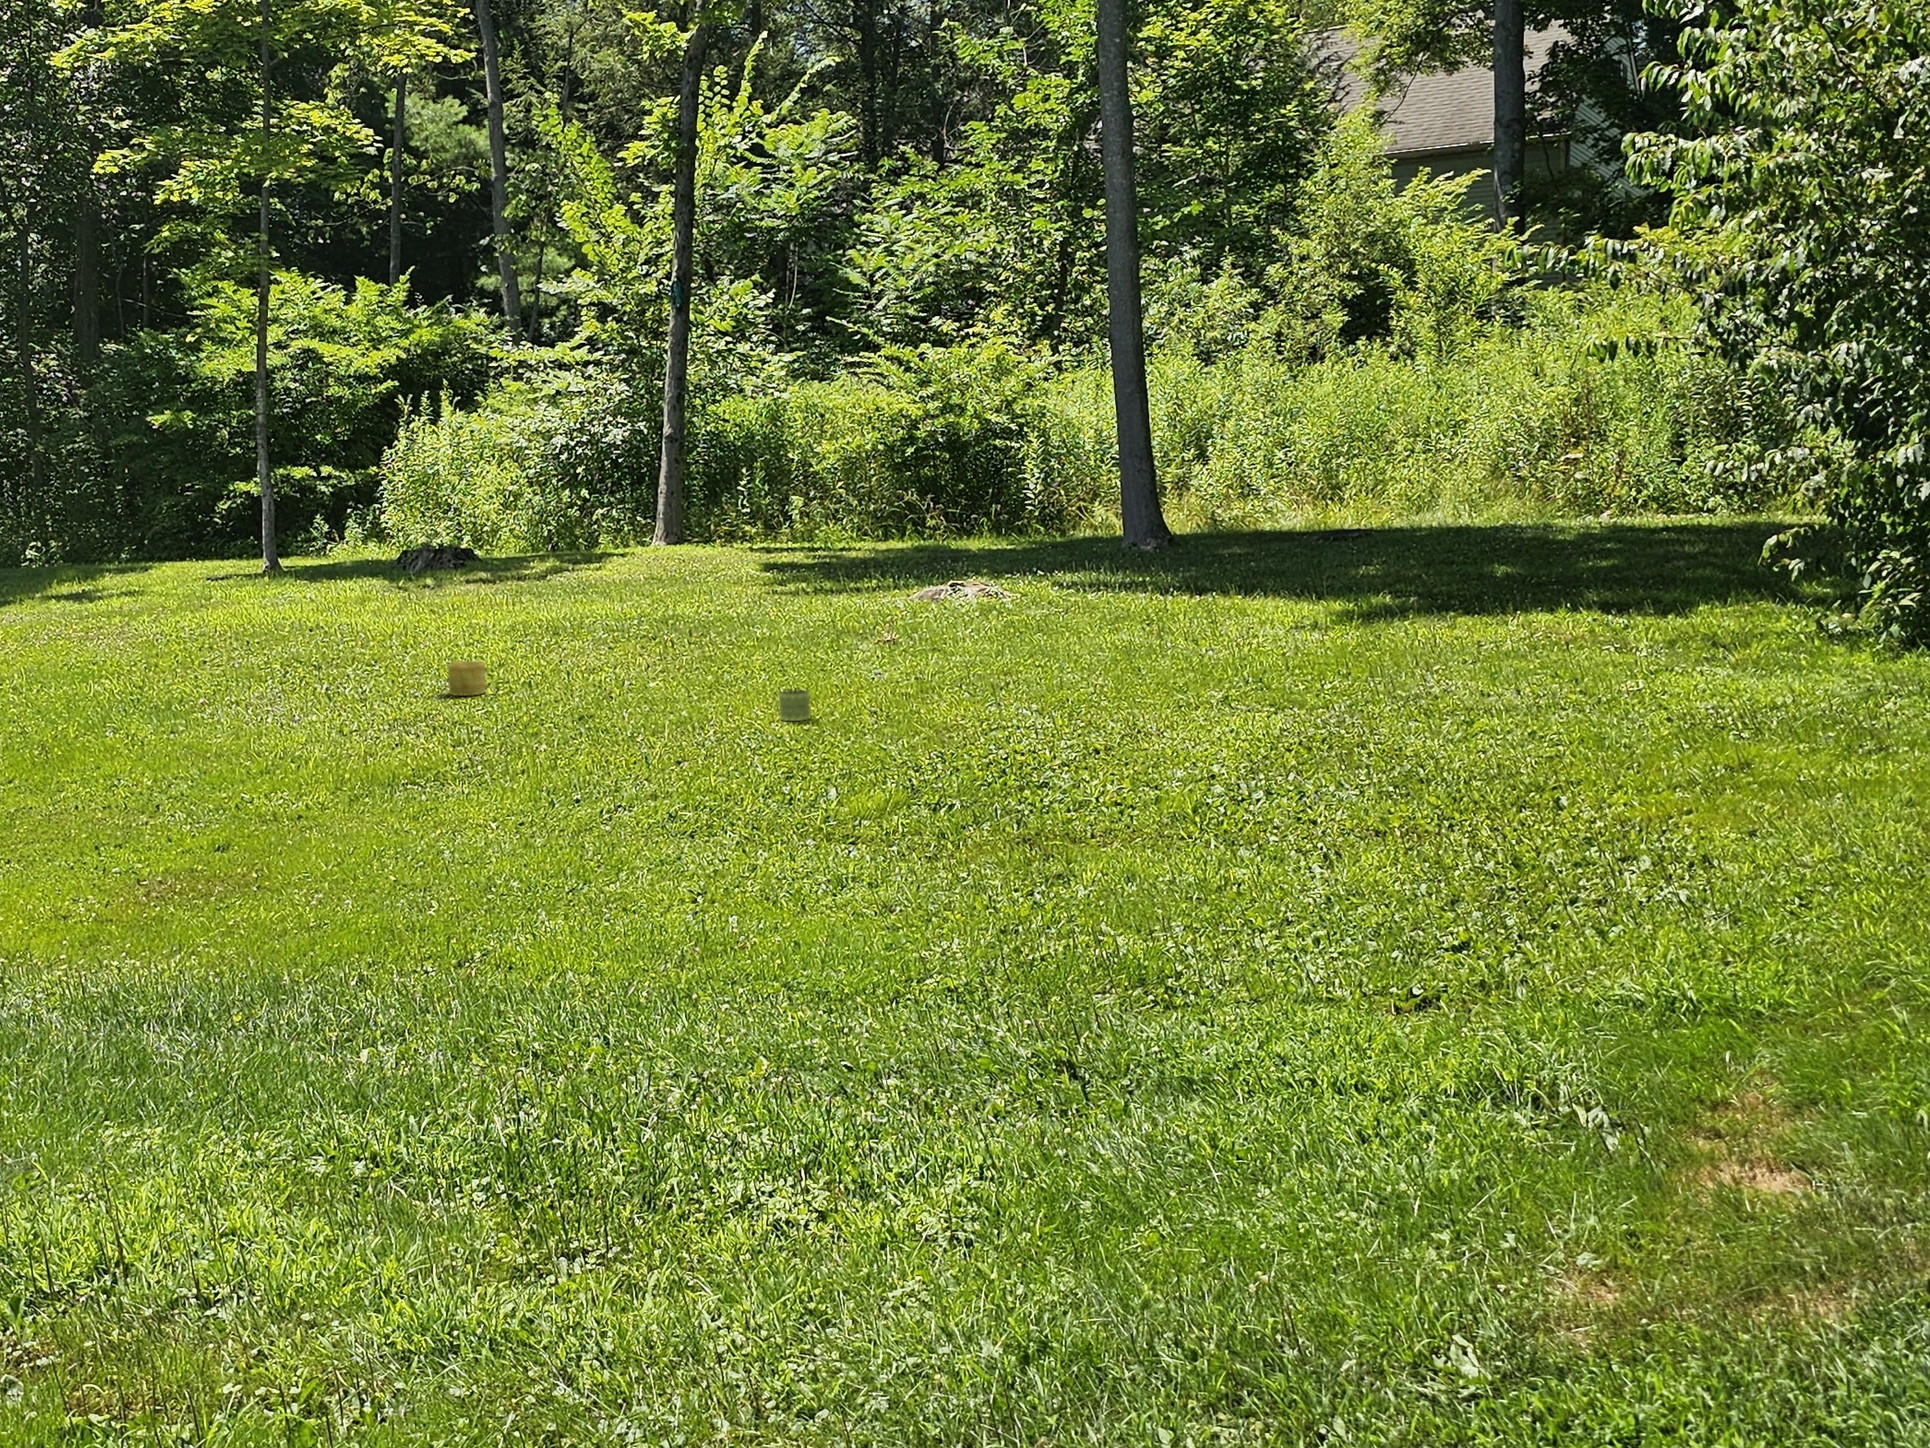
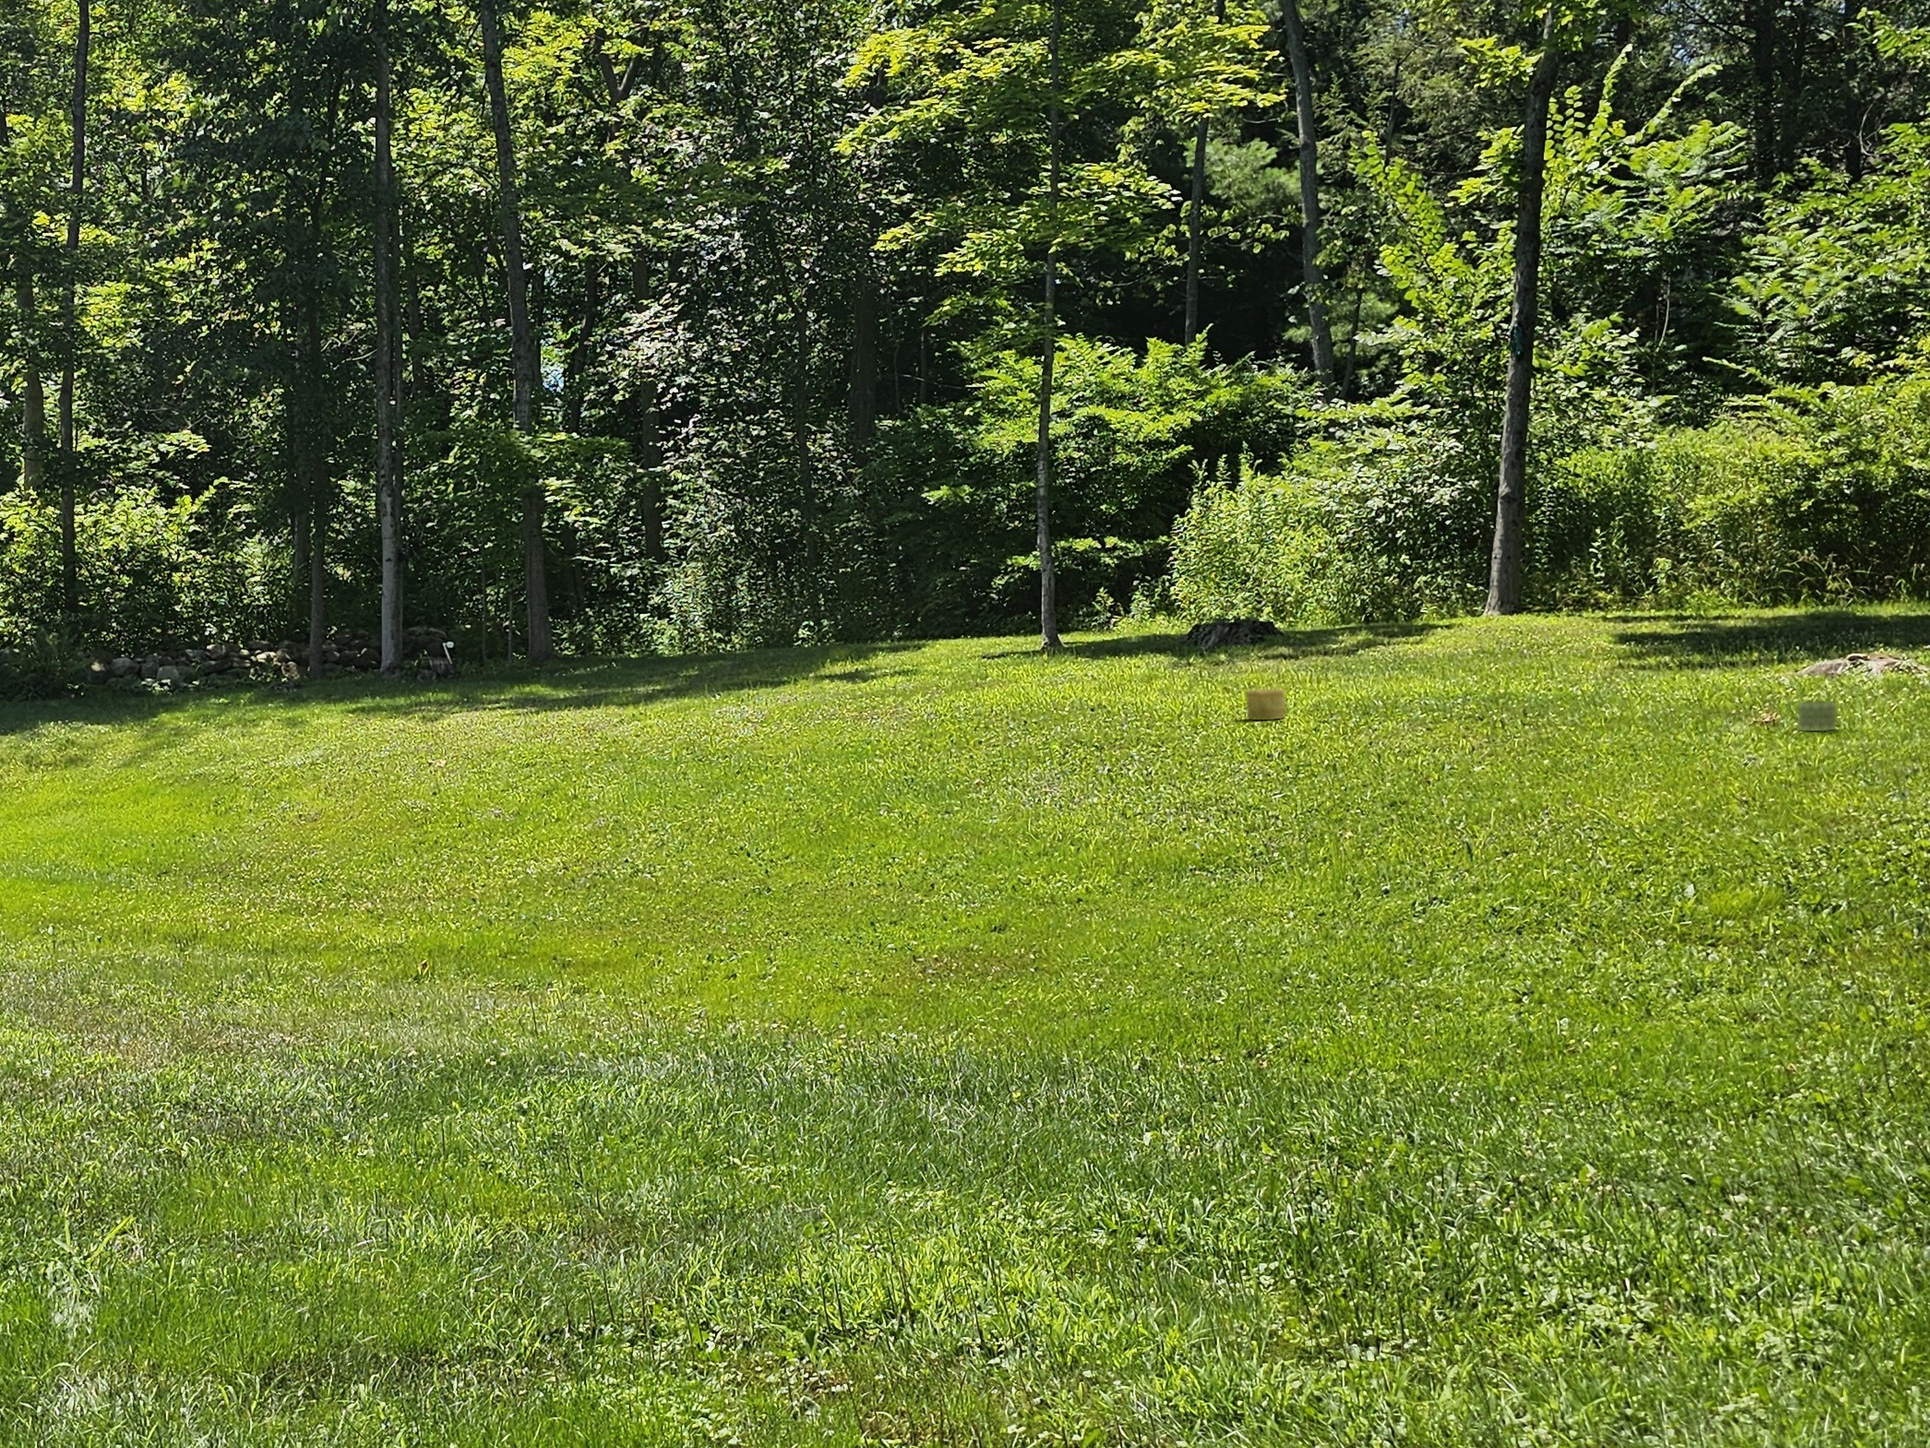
planter: present [779,690,810,721] -> present [1799,701,1836,731]

